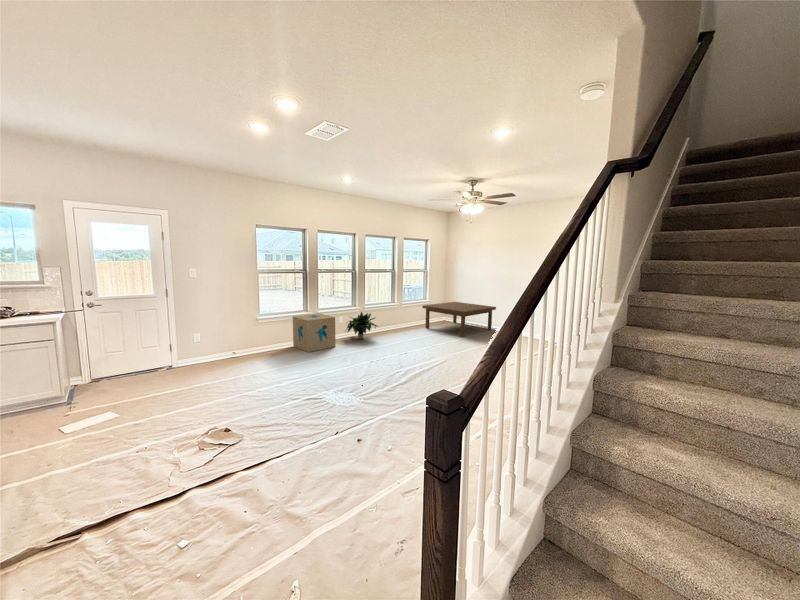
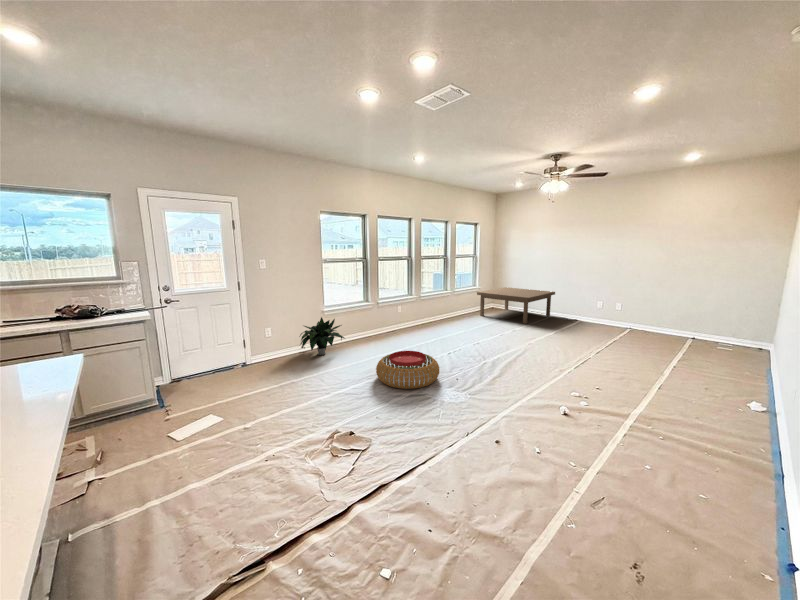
potted plant: present [347,312,377,339] -> present [300,317,344,355]
cardboard box: present [293,313,336,352] -> none [355,303,401,345]
pouf: none [285,357,346,393] -> present [376,351,439,389]

